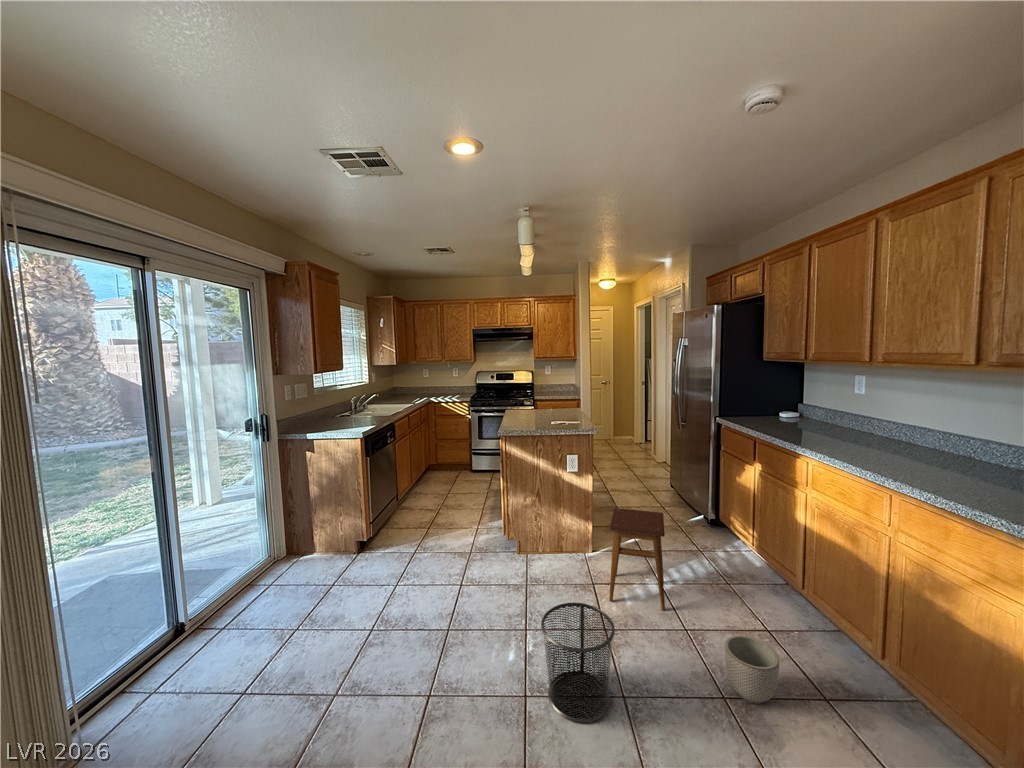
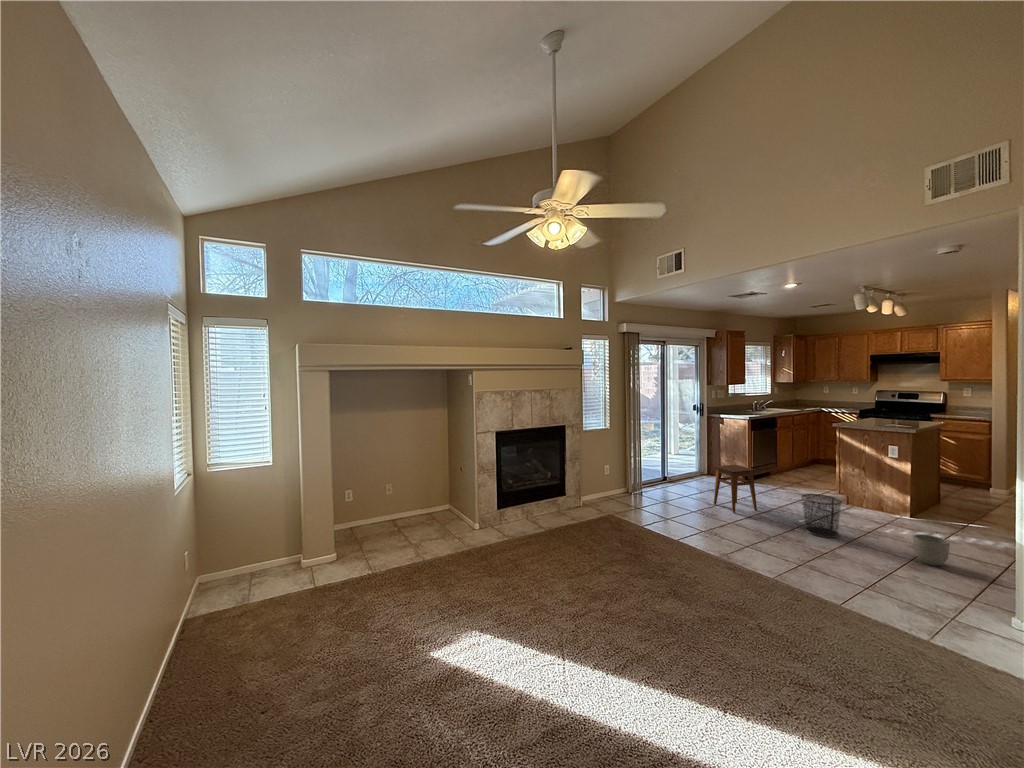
stool: present [609,508,665,610] -> present [714,465,757,513]

